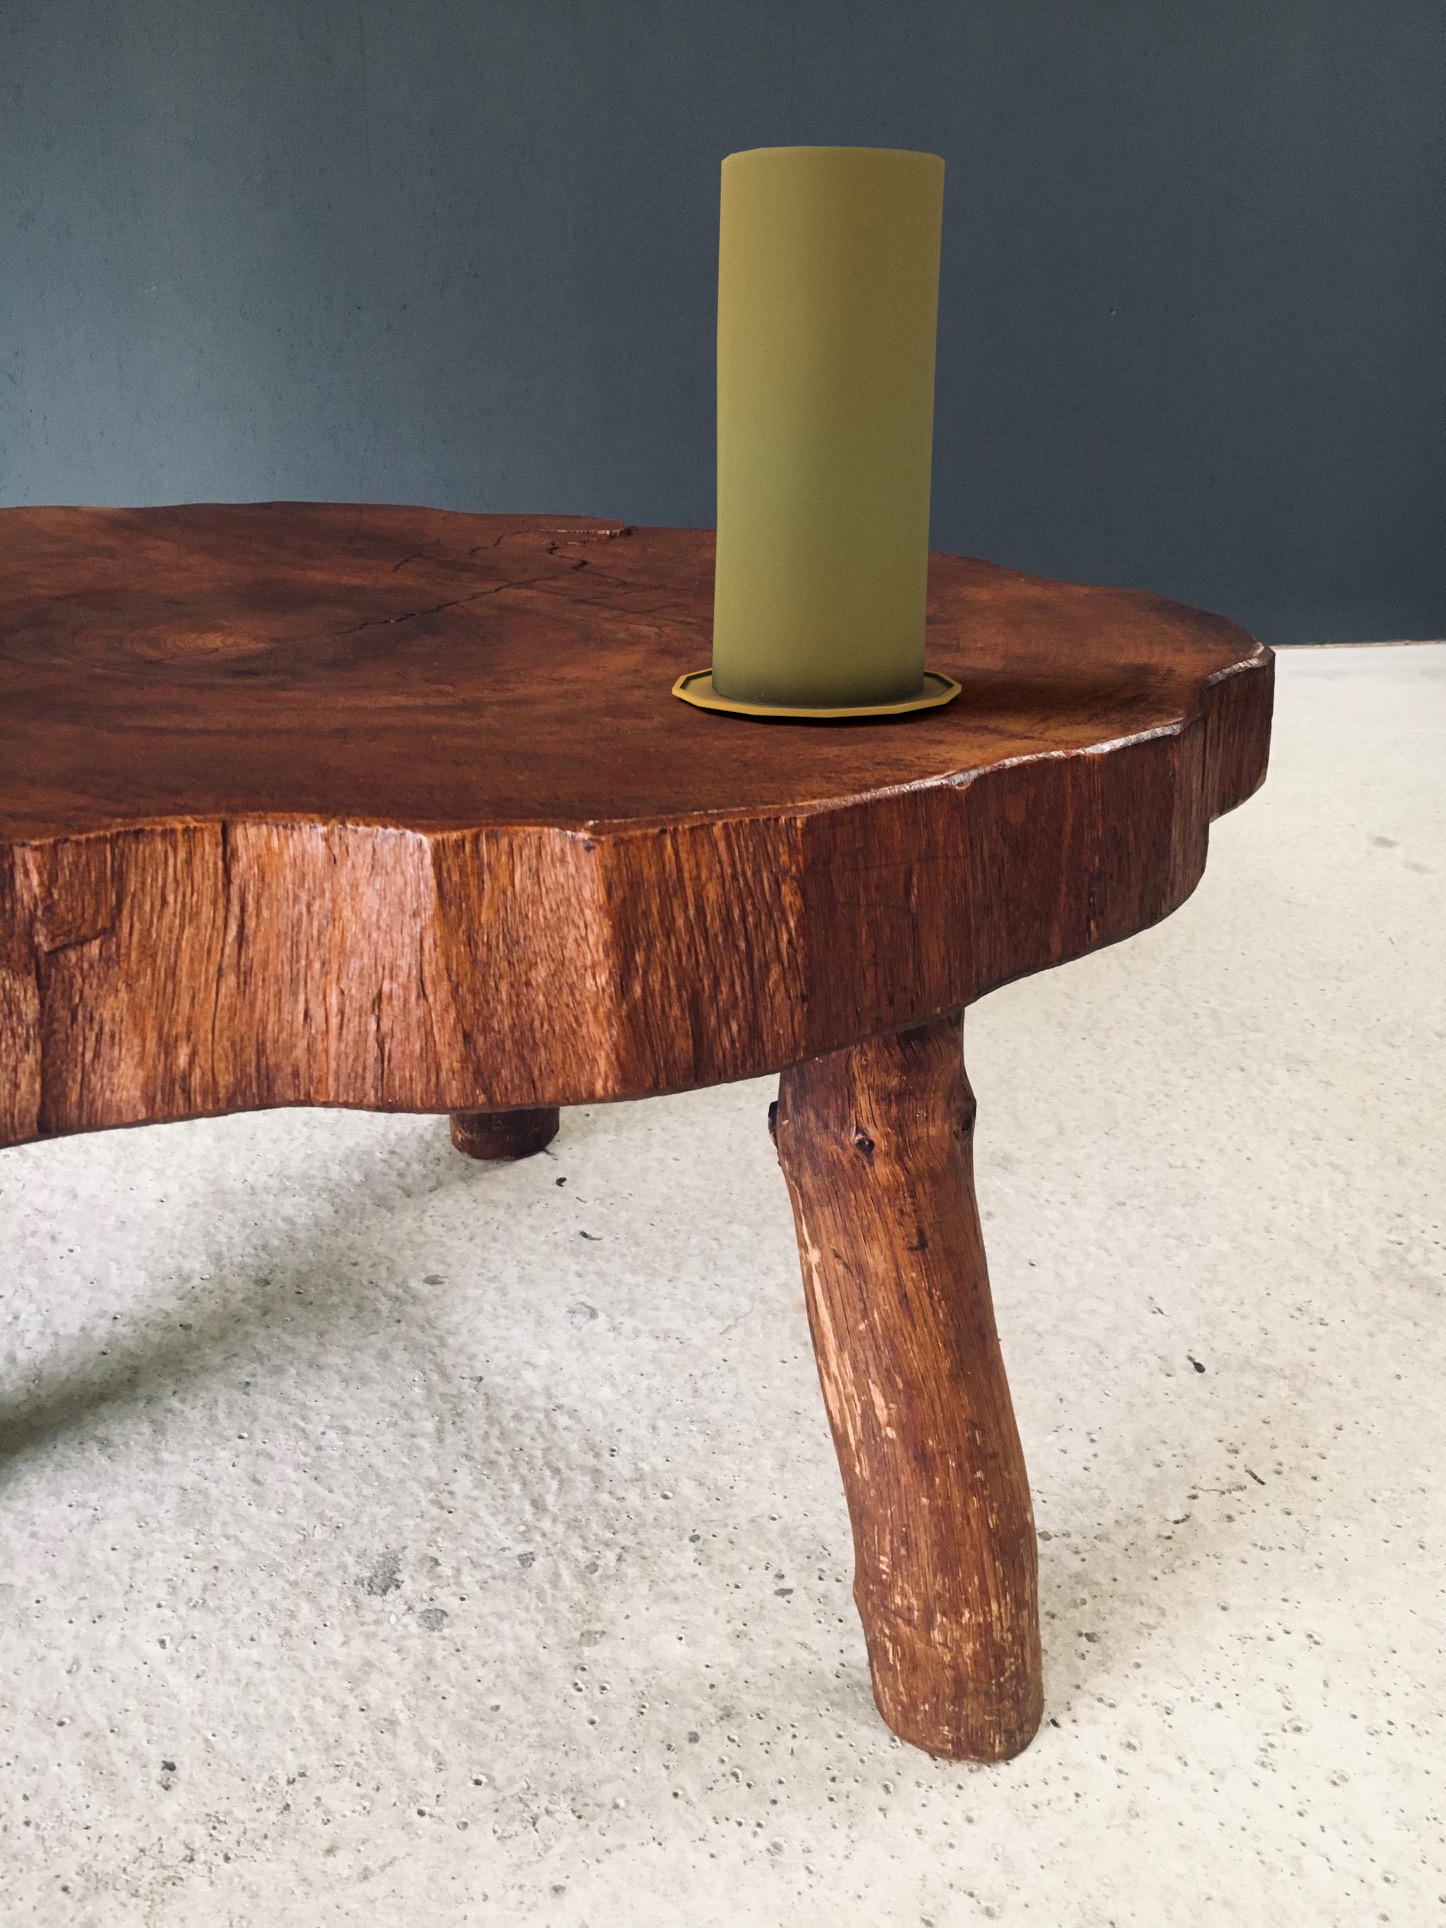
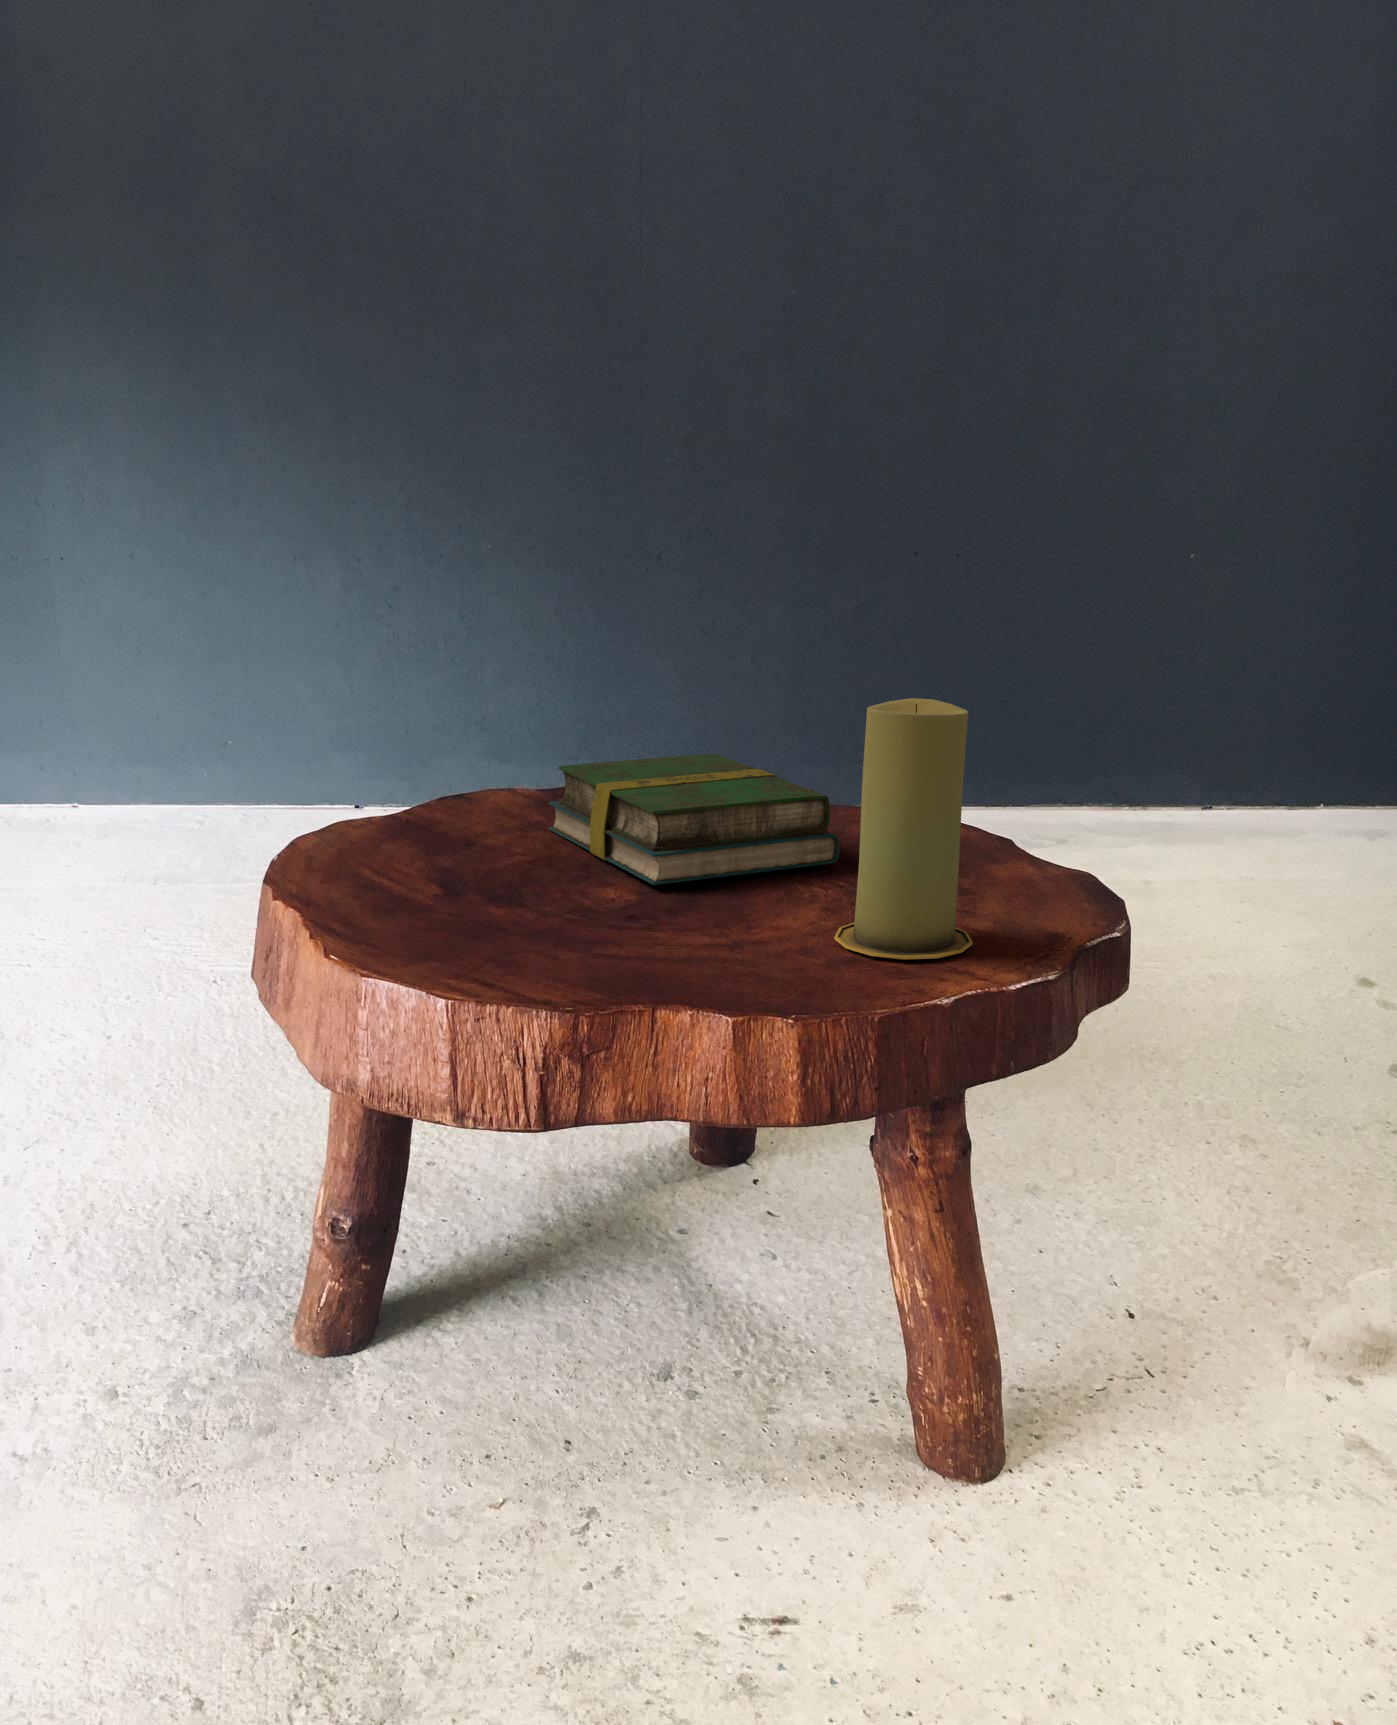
book: none [128,443,671,628] -> present [548,754,840,885]

